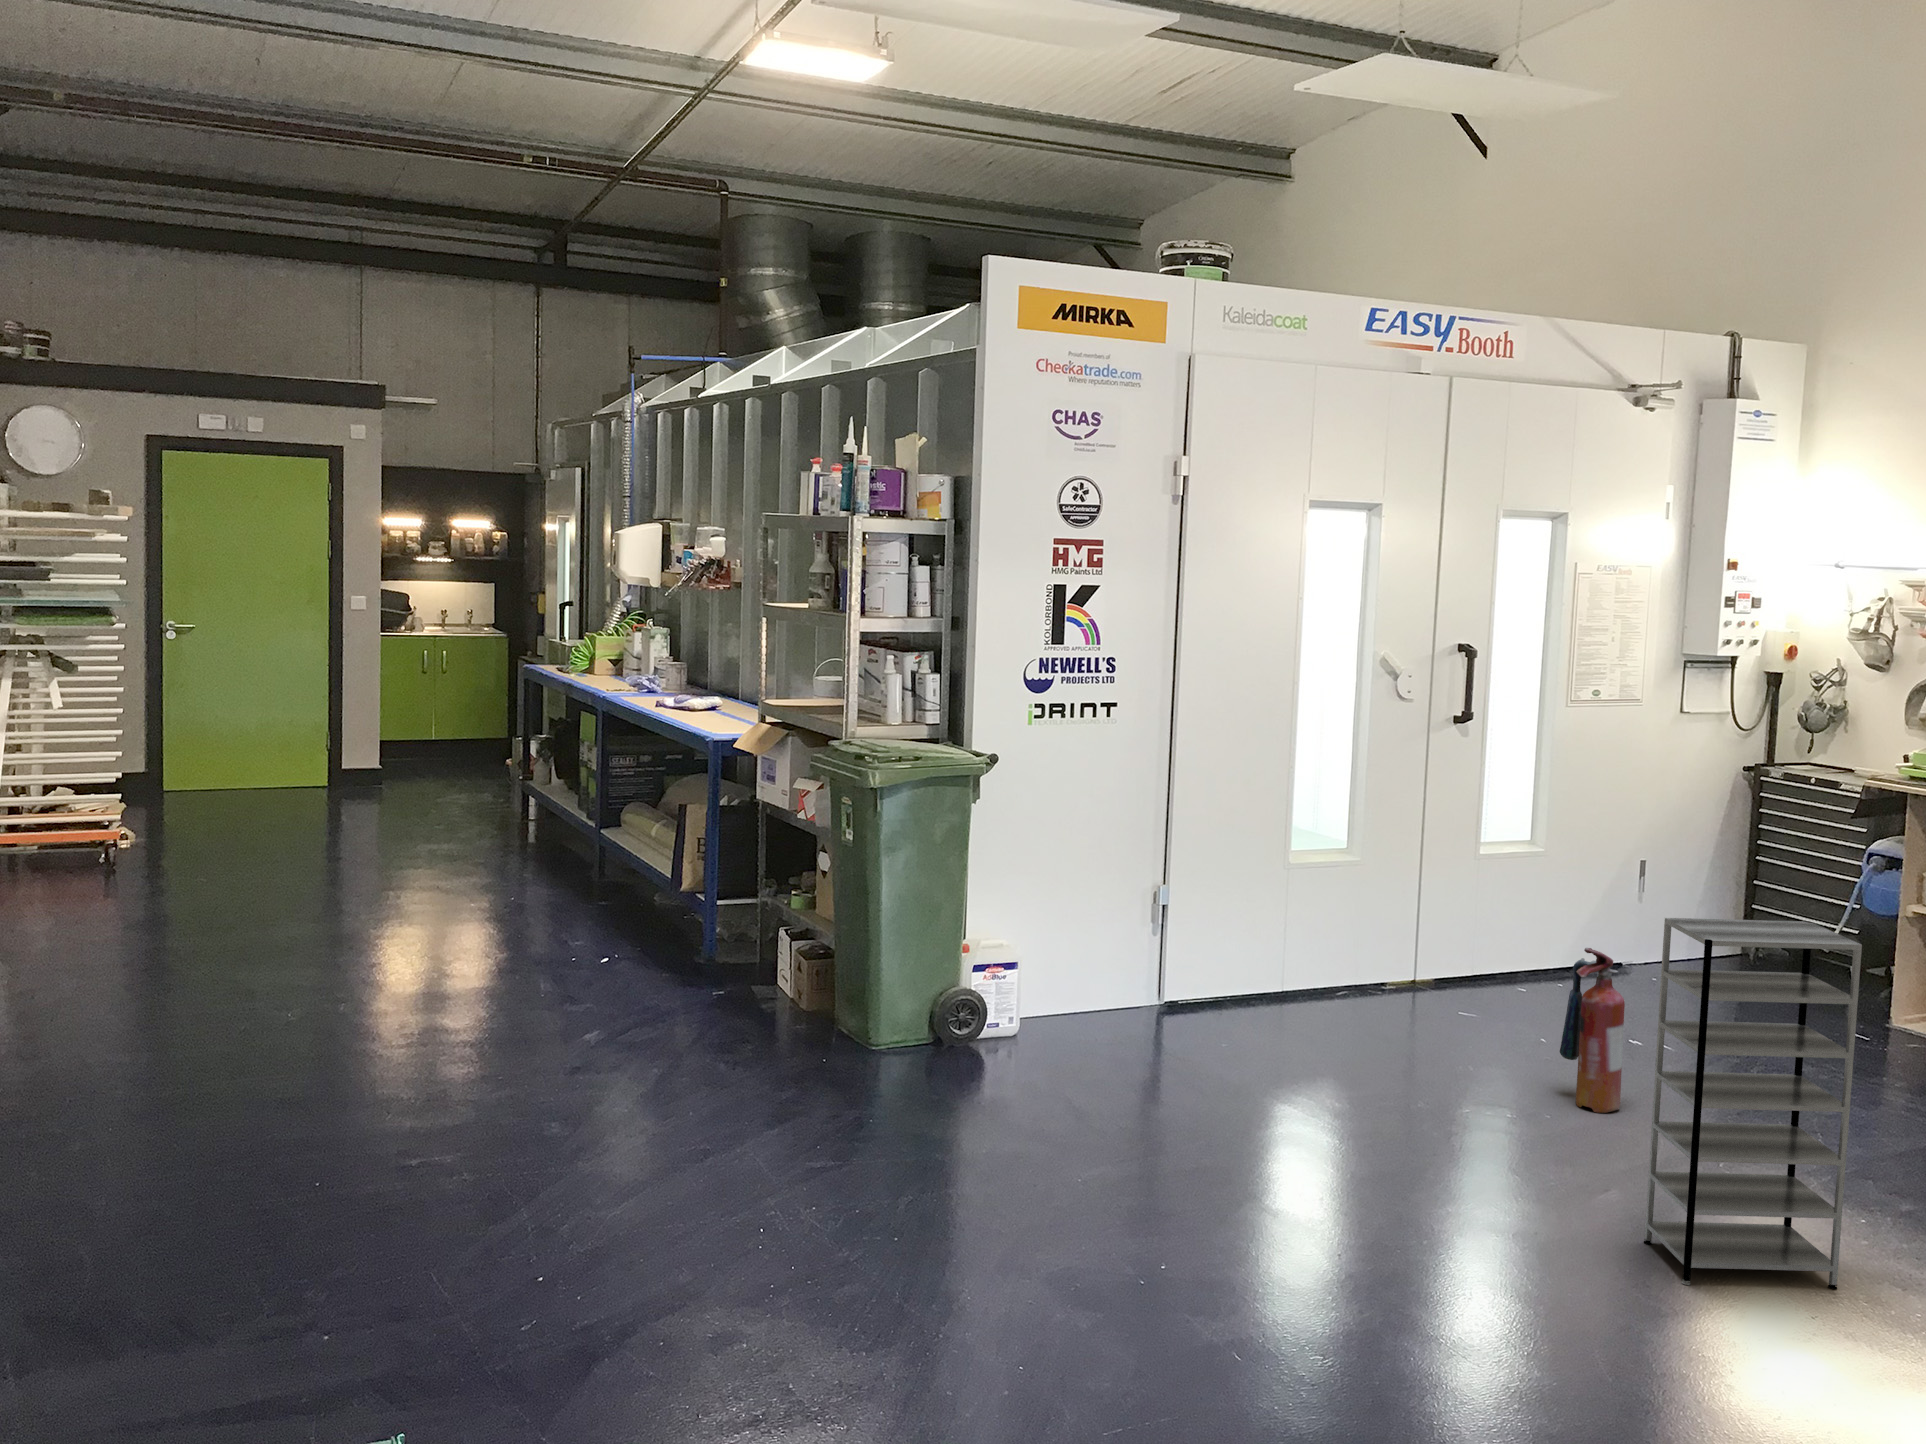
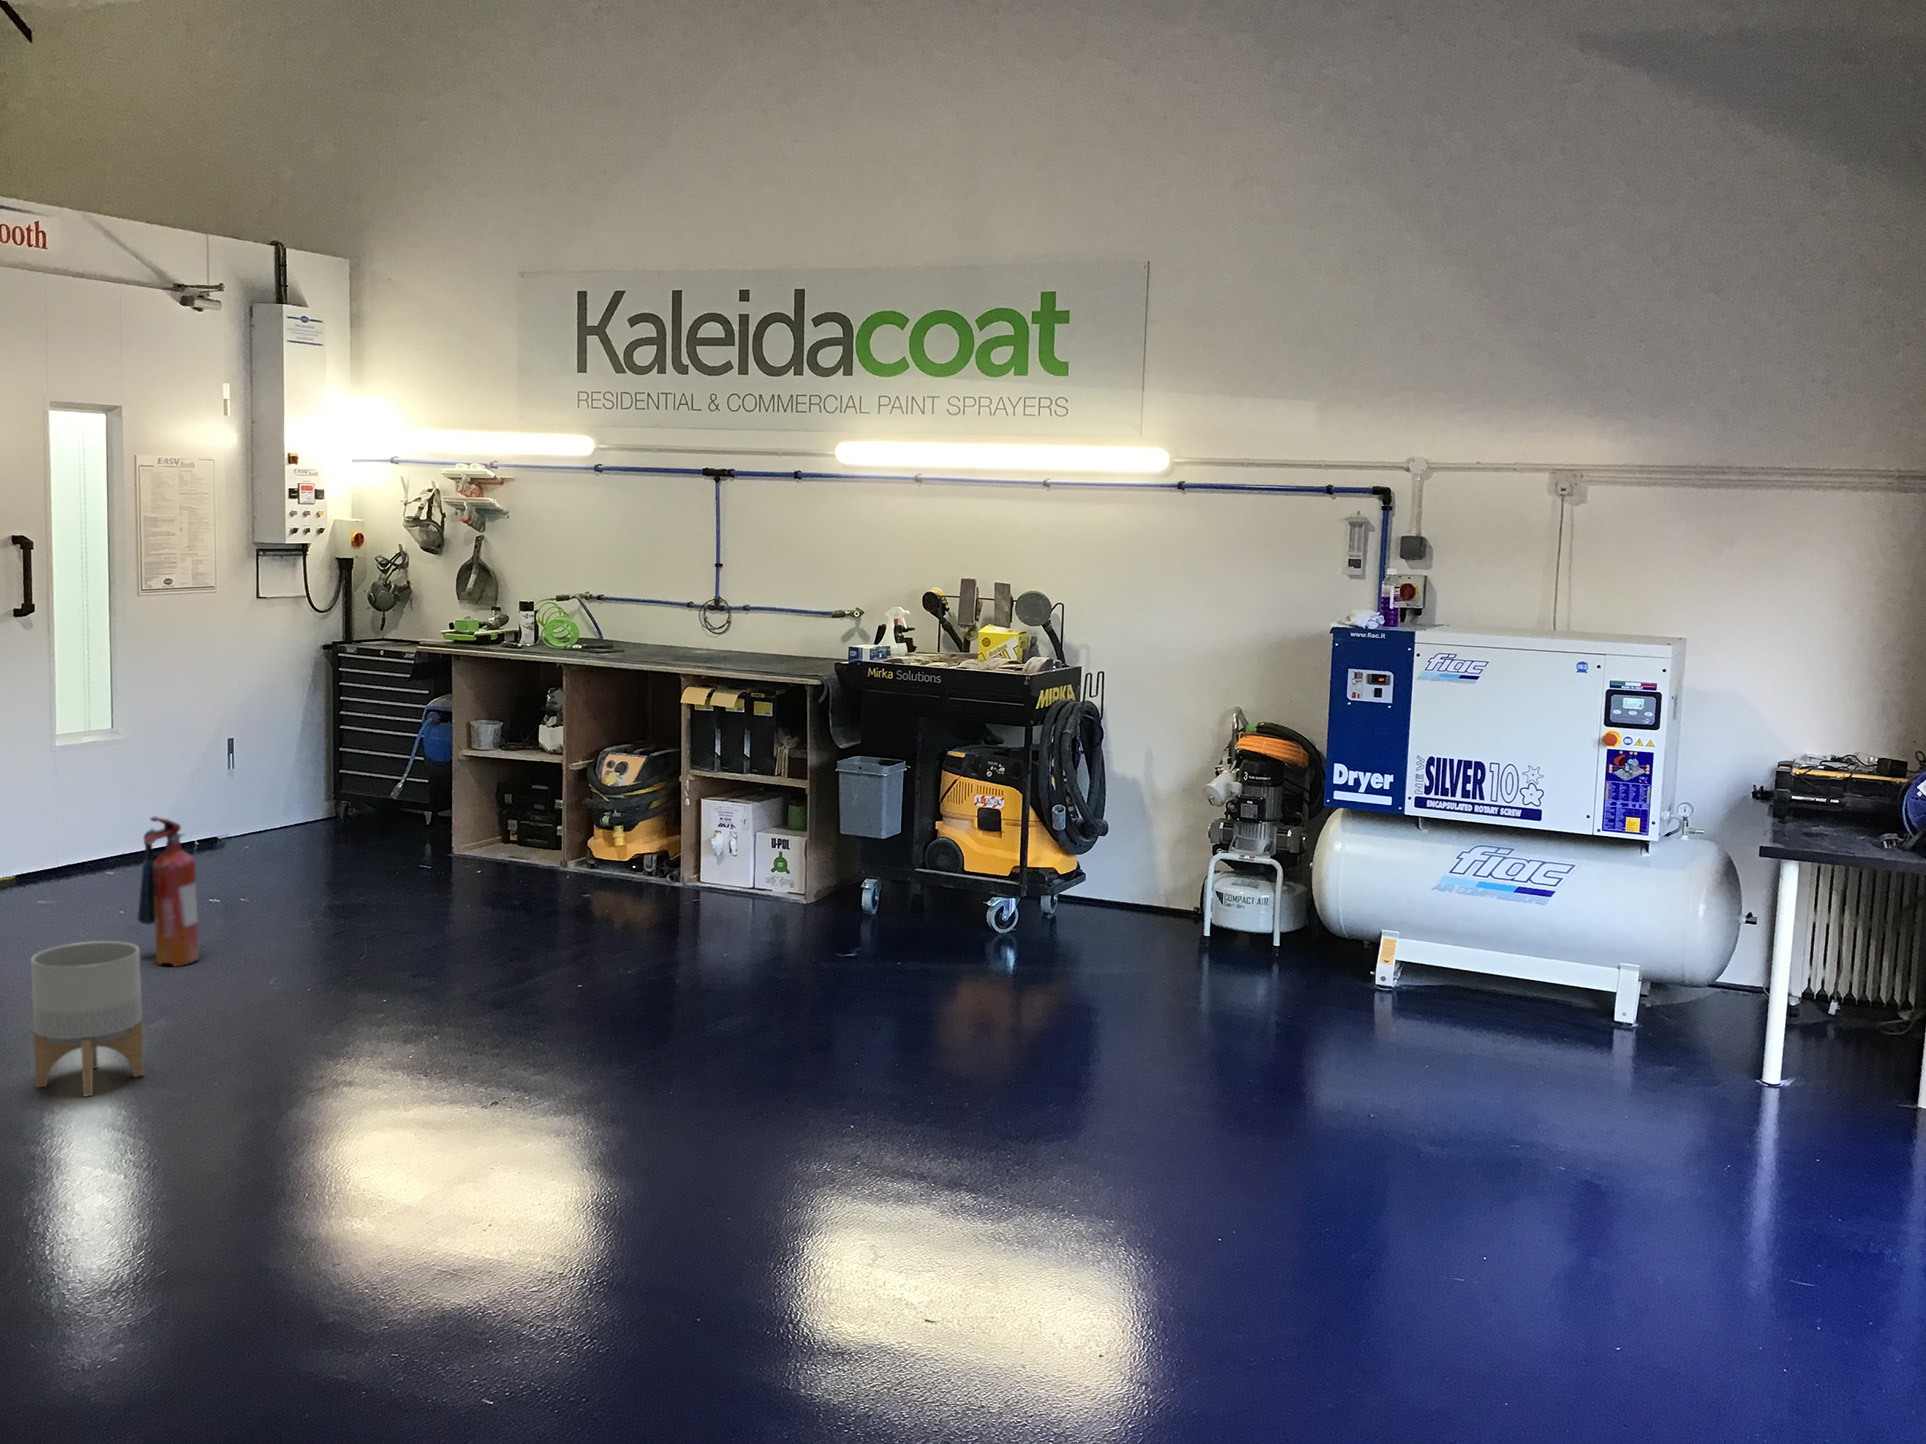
shelving unit: present [1644,918,1862,1289] -> none [196,758,364,1077]
planter: none [1473,1087,1590,1264] -> present [31,941,144,1097]

